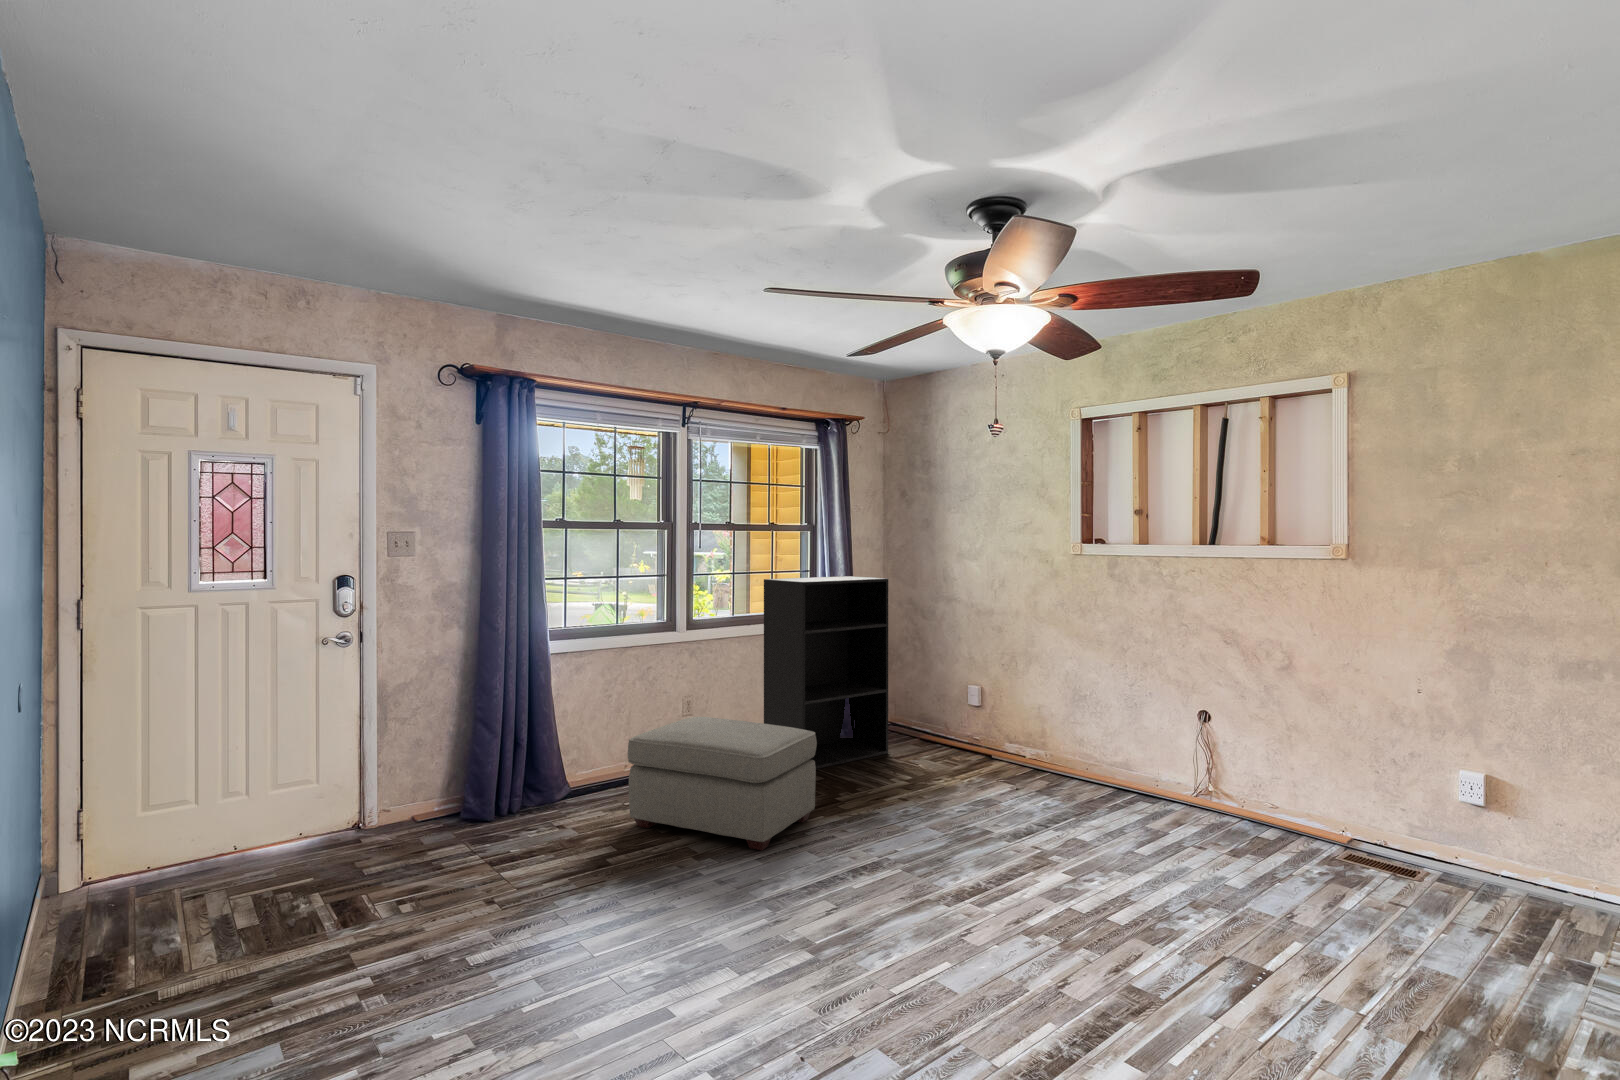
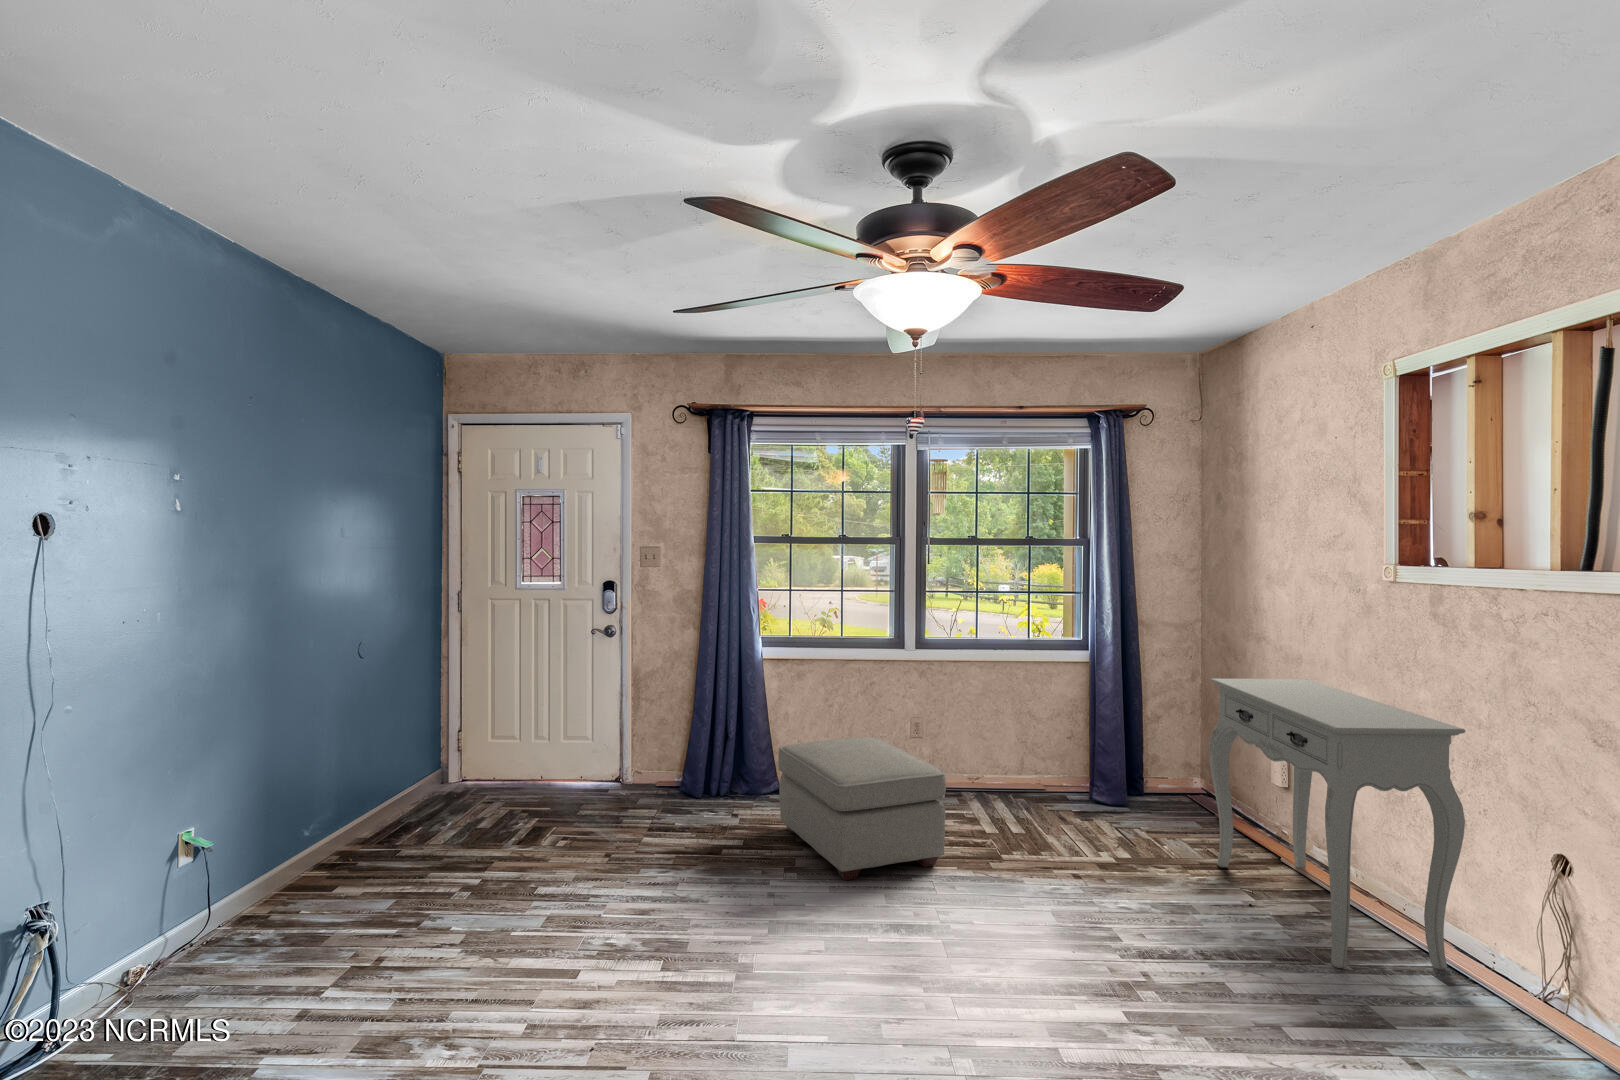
bookshelf: present [764,576,888,769] -> none [1001,601,1149,822]
console table: none [963,622,1163,810] -> present [1209,678,1465,970]

